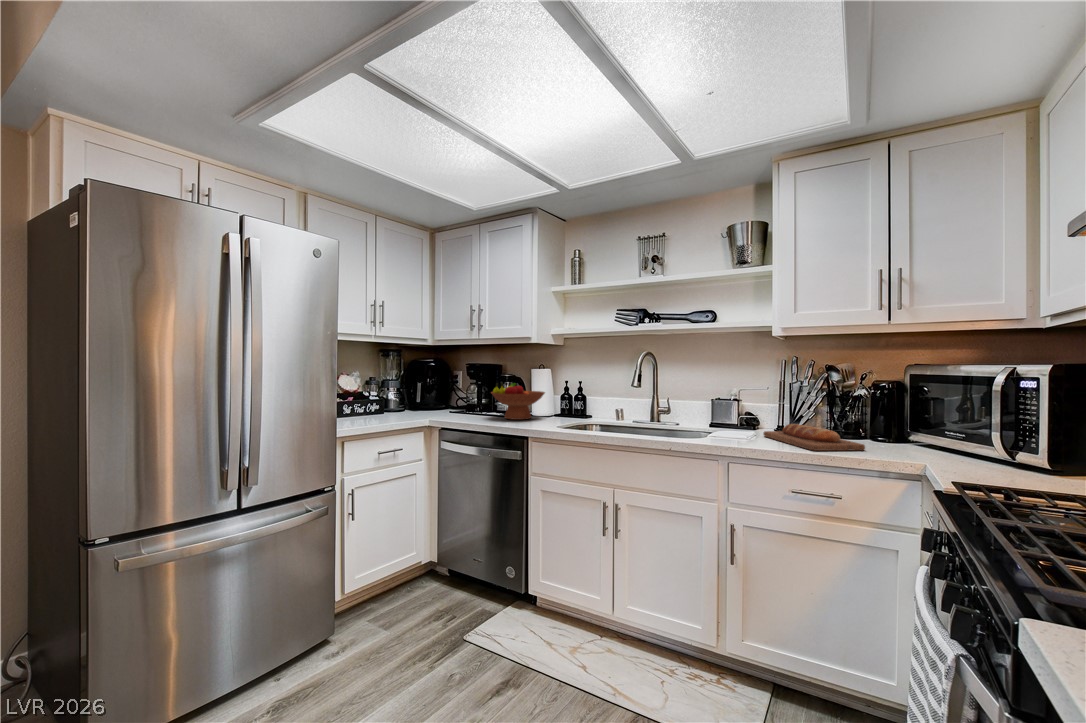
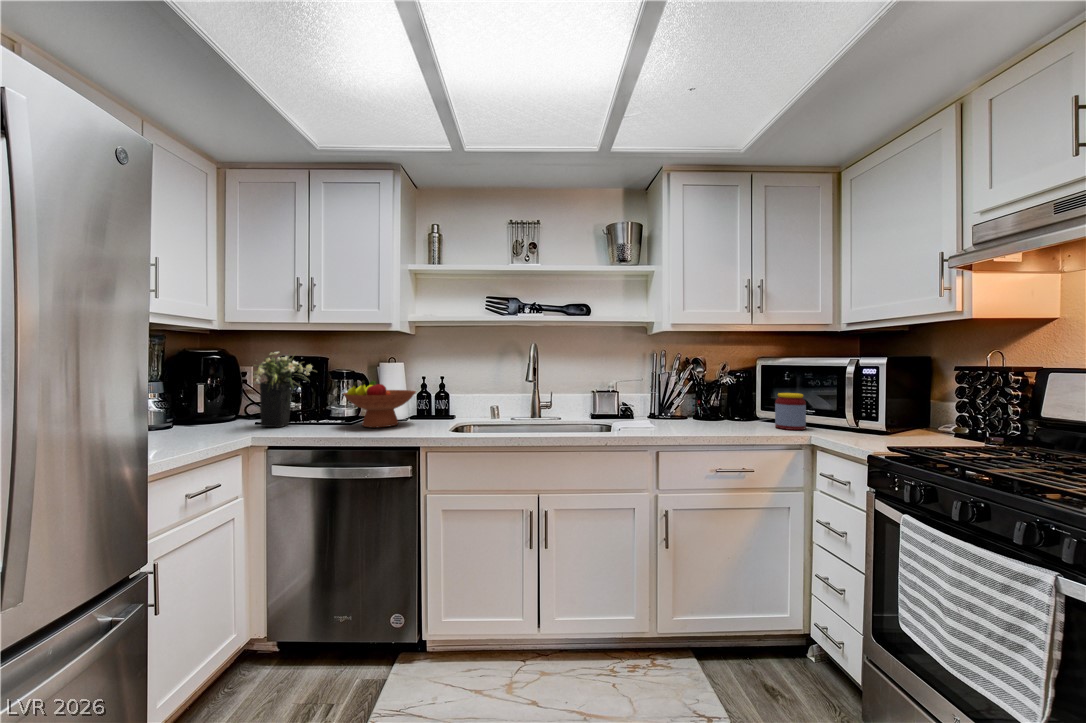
flower arrangement: none [437,359,482,415] -> present [253,351,314,427]
jar: none [908,410,952,458] -> present [775,393,806,430]
bread loaf: present [763,424,865,451] -> none [658,410,750,433]

